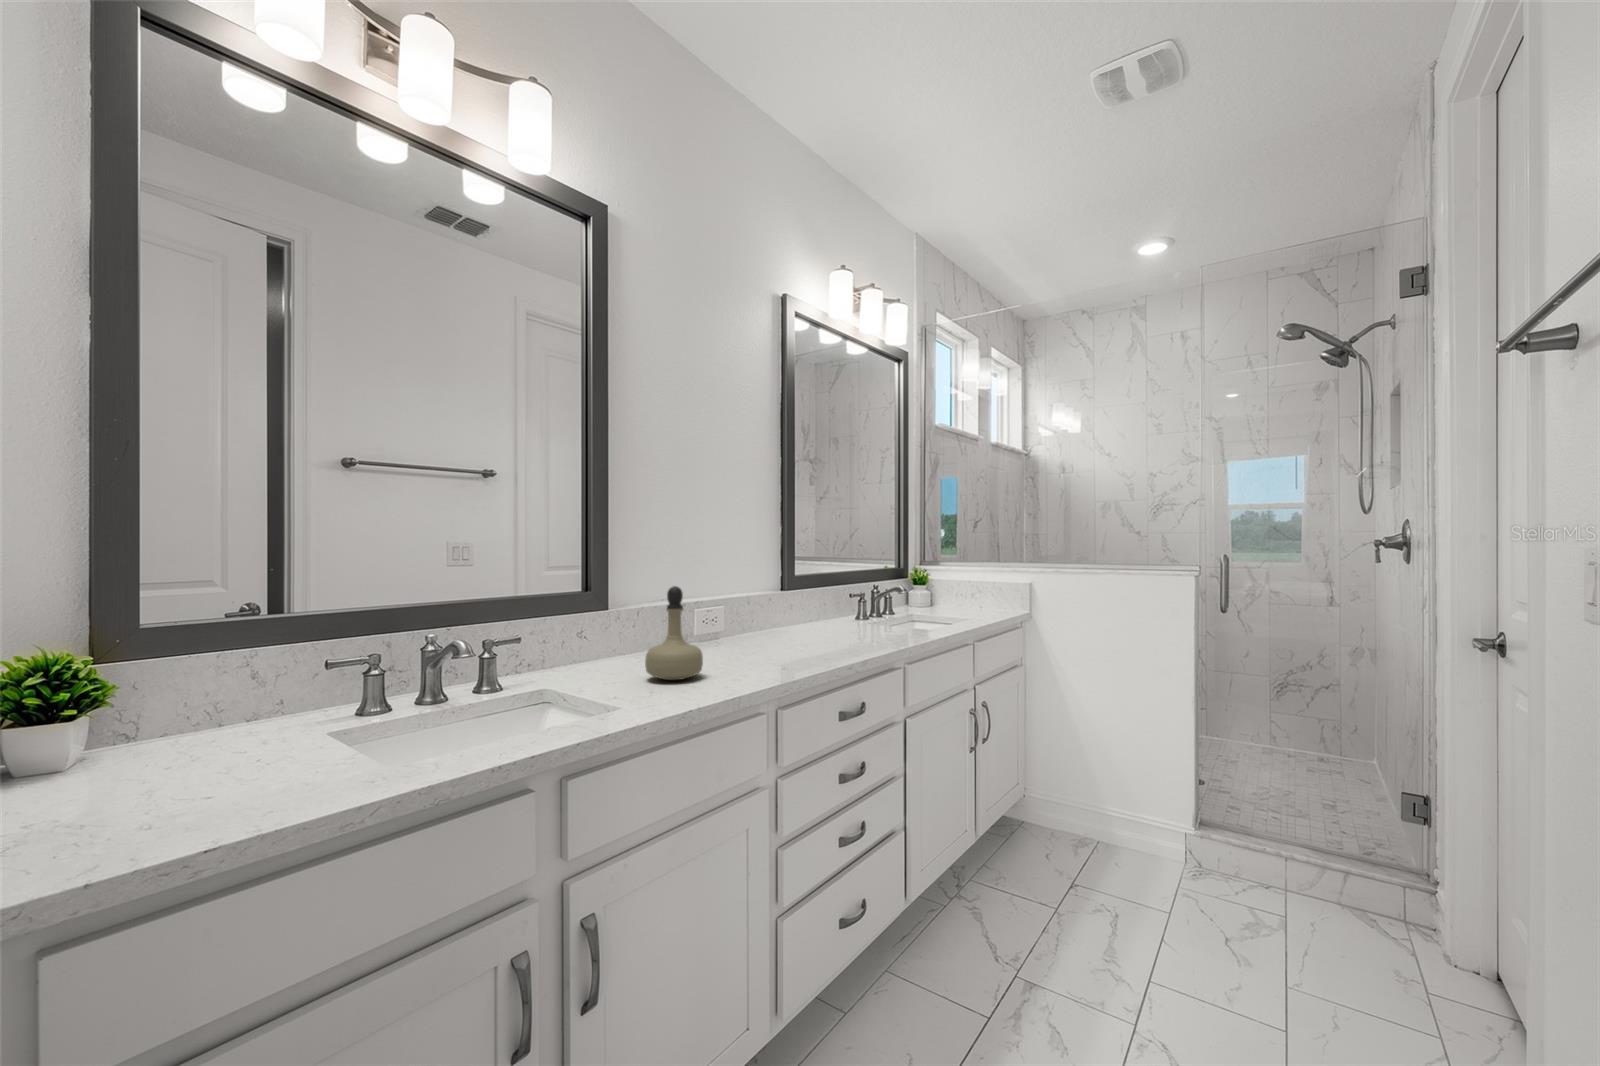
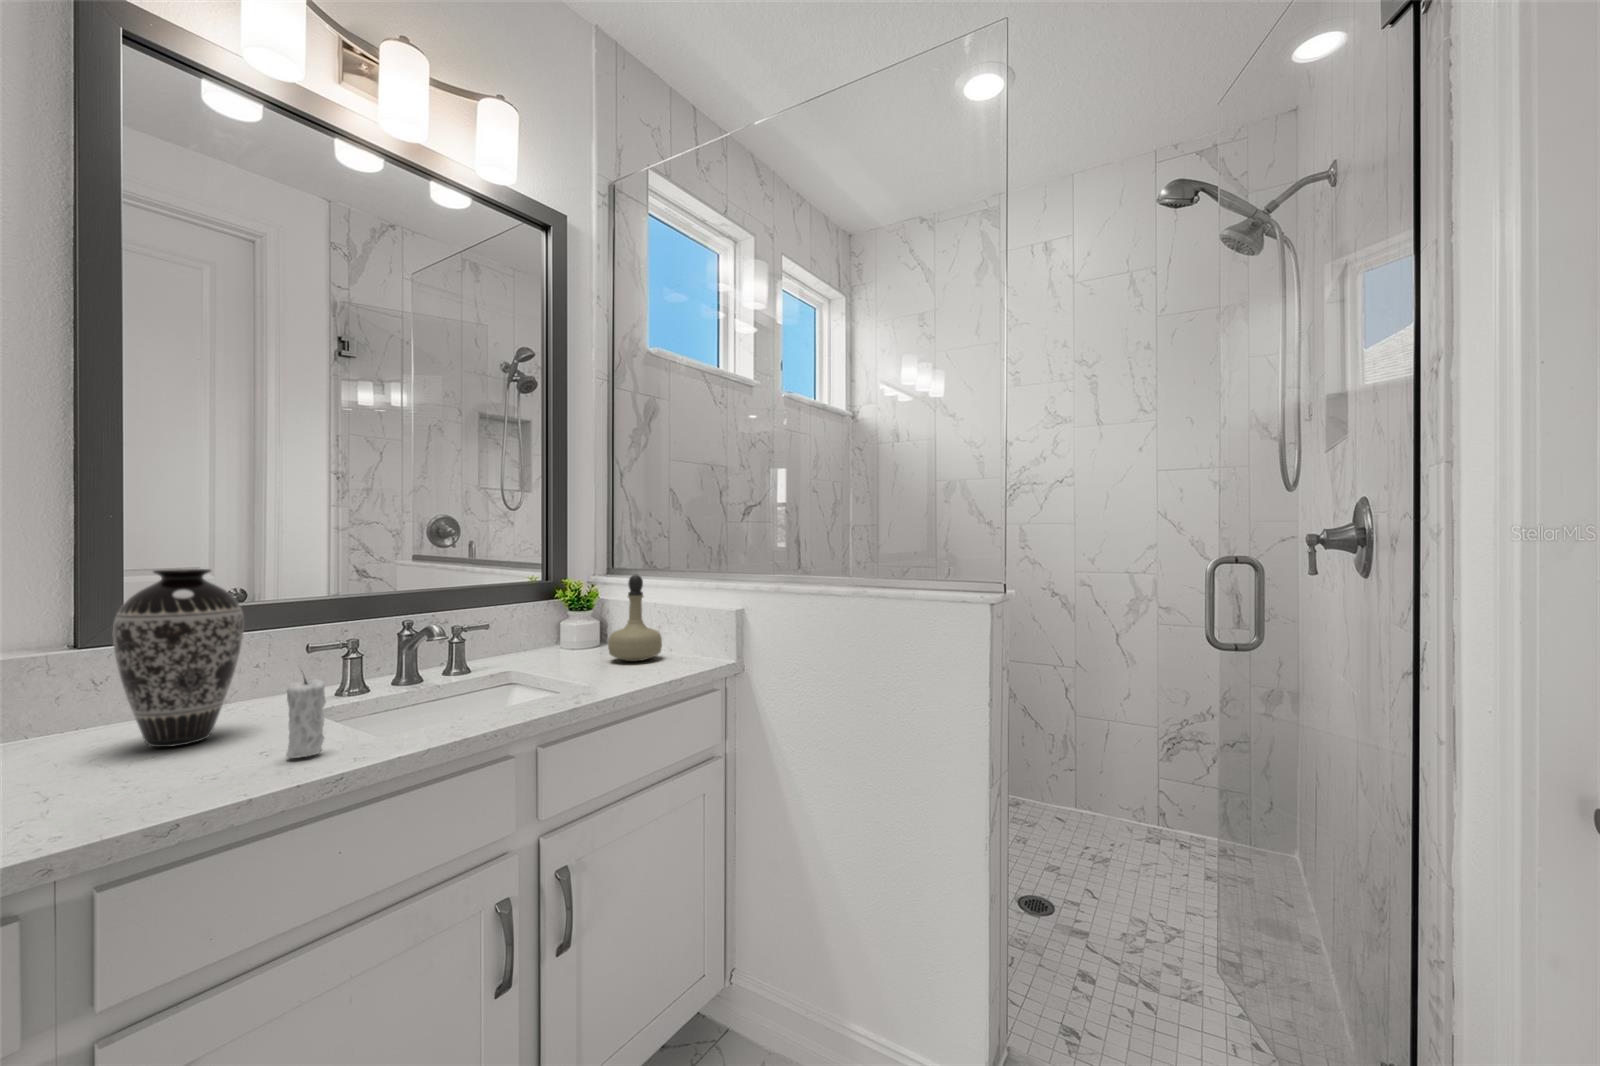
decorative vase: none [107,583,249,777] -> present [113,569,244,747]
candle: none [279,693,324,798] -> present [286,677,326,758]

